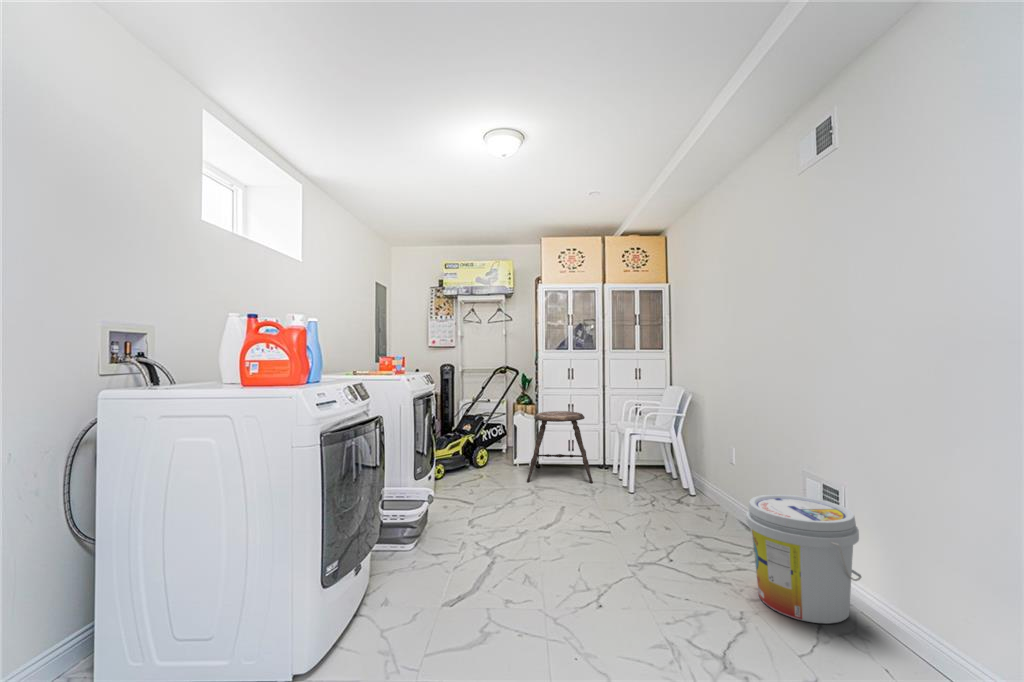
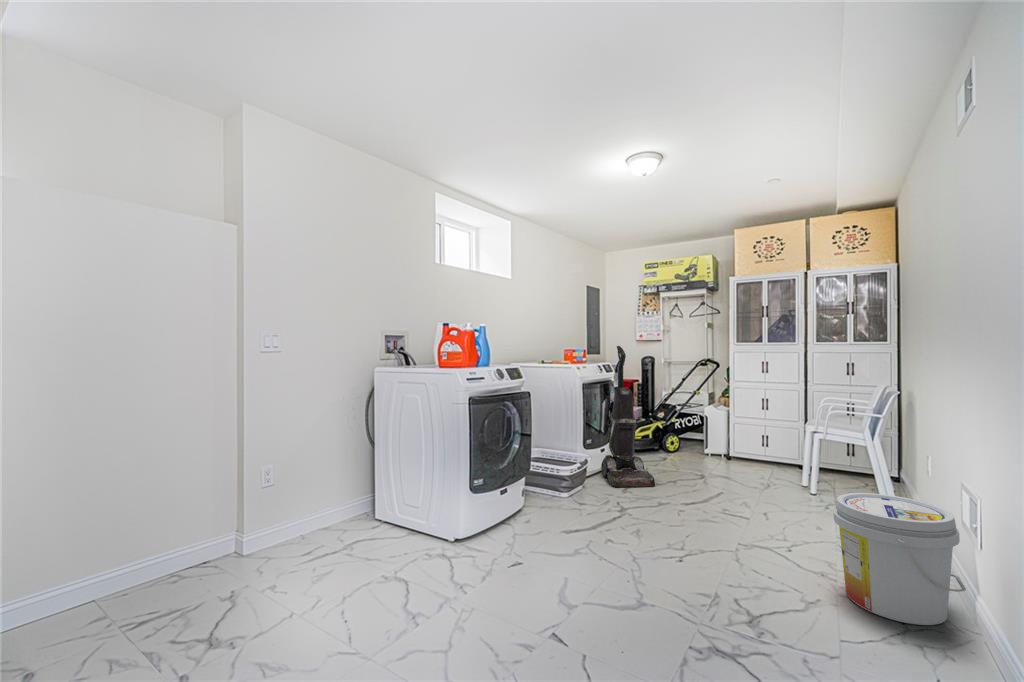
vacuum cleaner: none [428,352,497,522] -> present [601,346,655,487]
stool: present [527,411,593,483] -> none [705,404,786,478]

